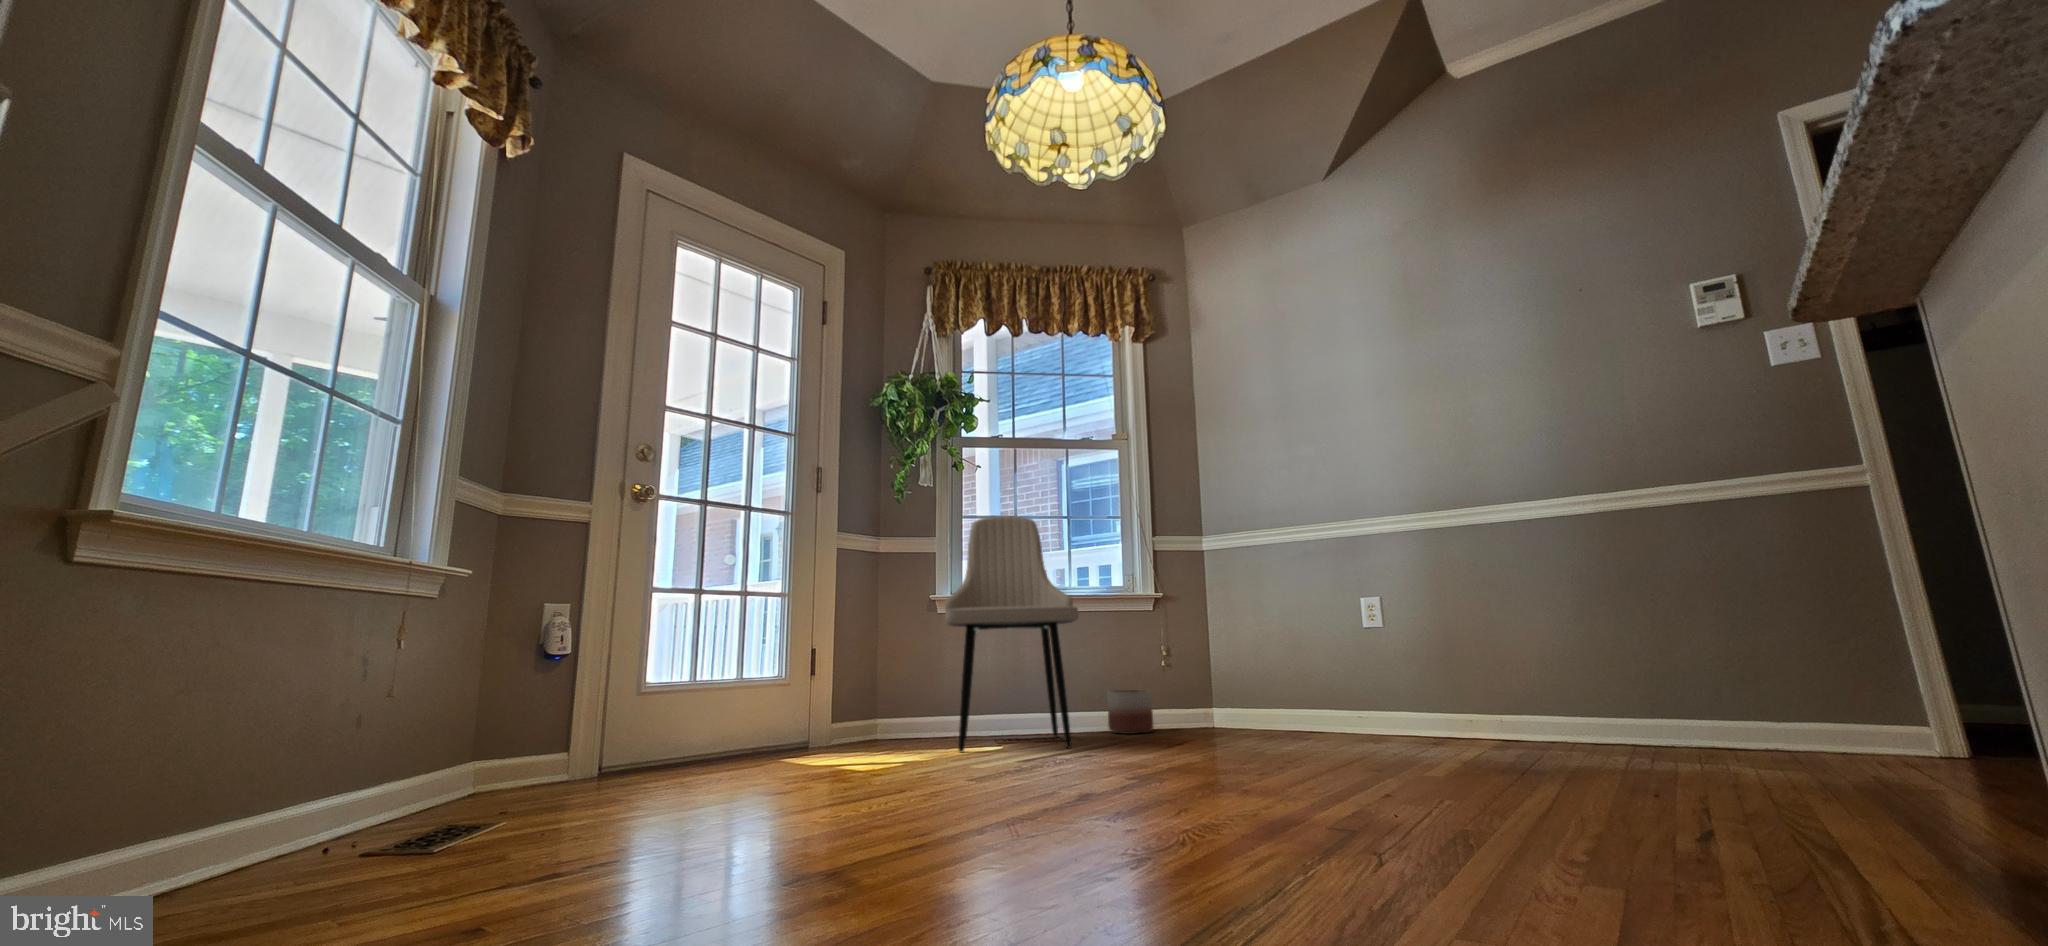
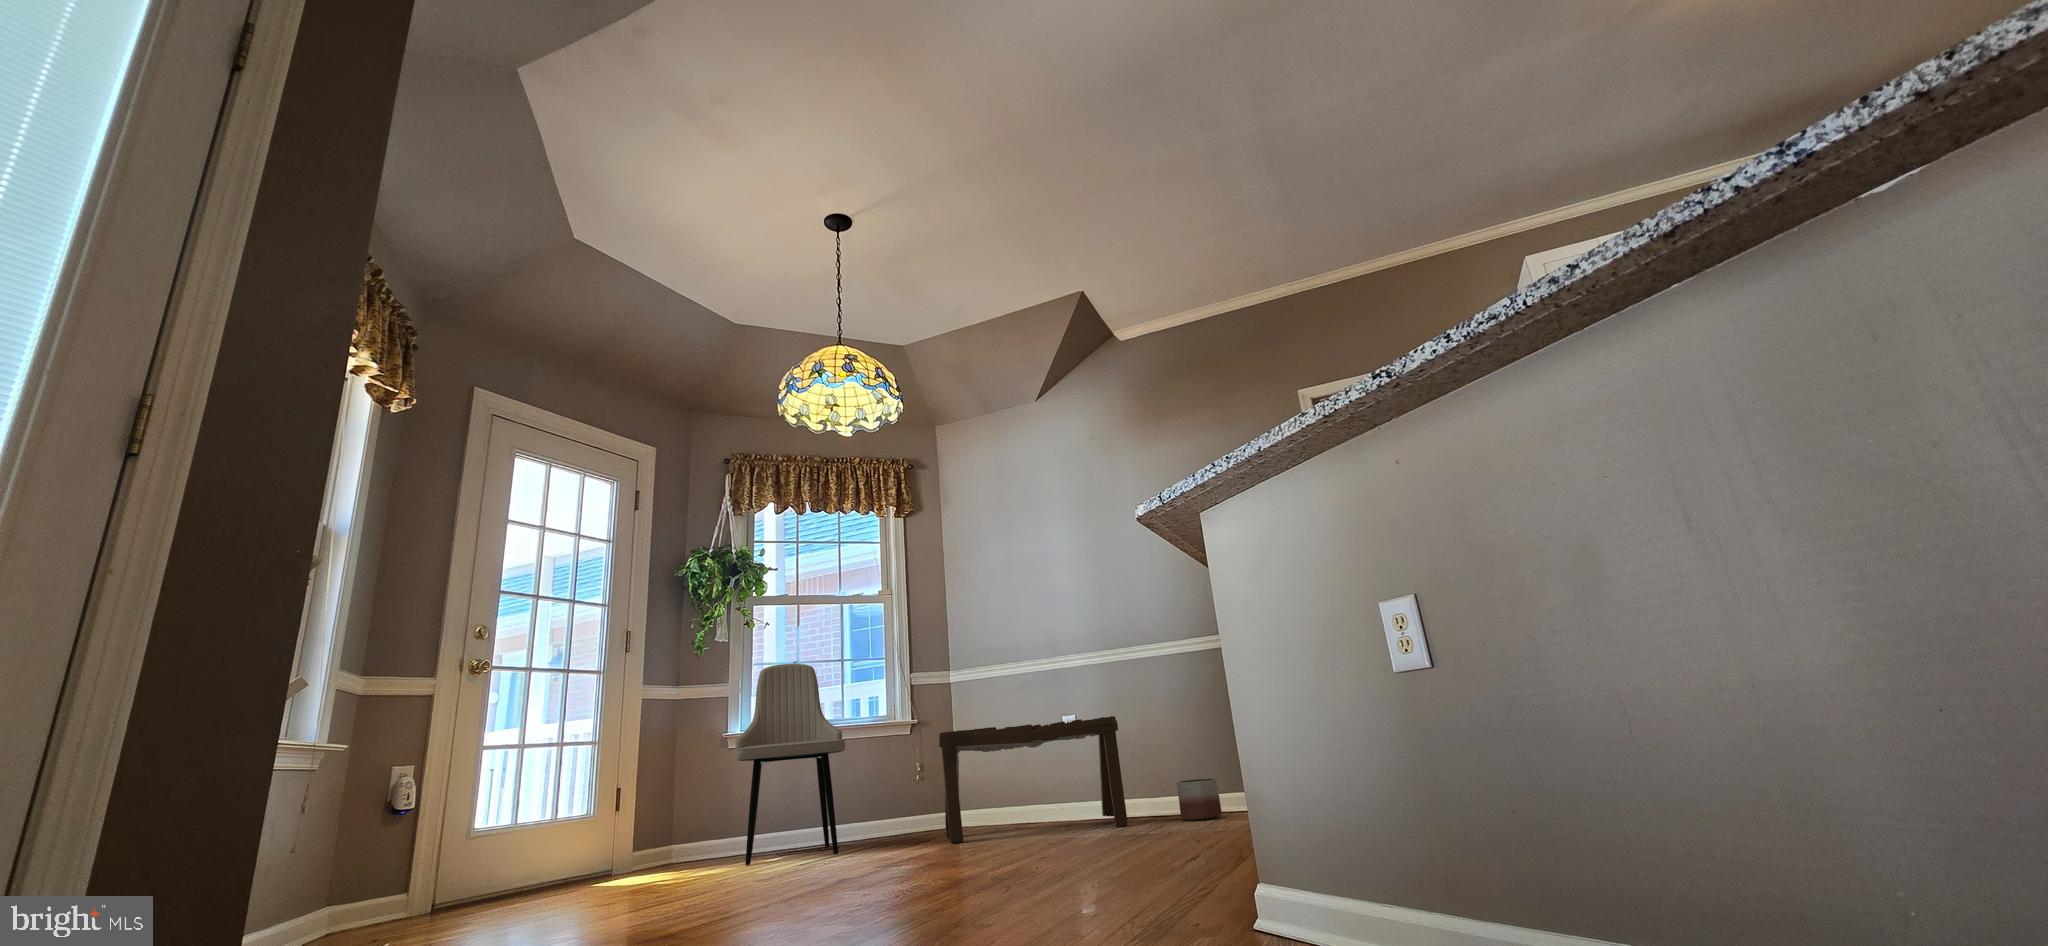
bench: none [1204,594,1482,749] -> present [939,716,1128,843]
planter: present [1107,690,1154,734] -> present [1177,778,1222,820]

